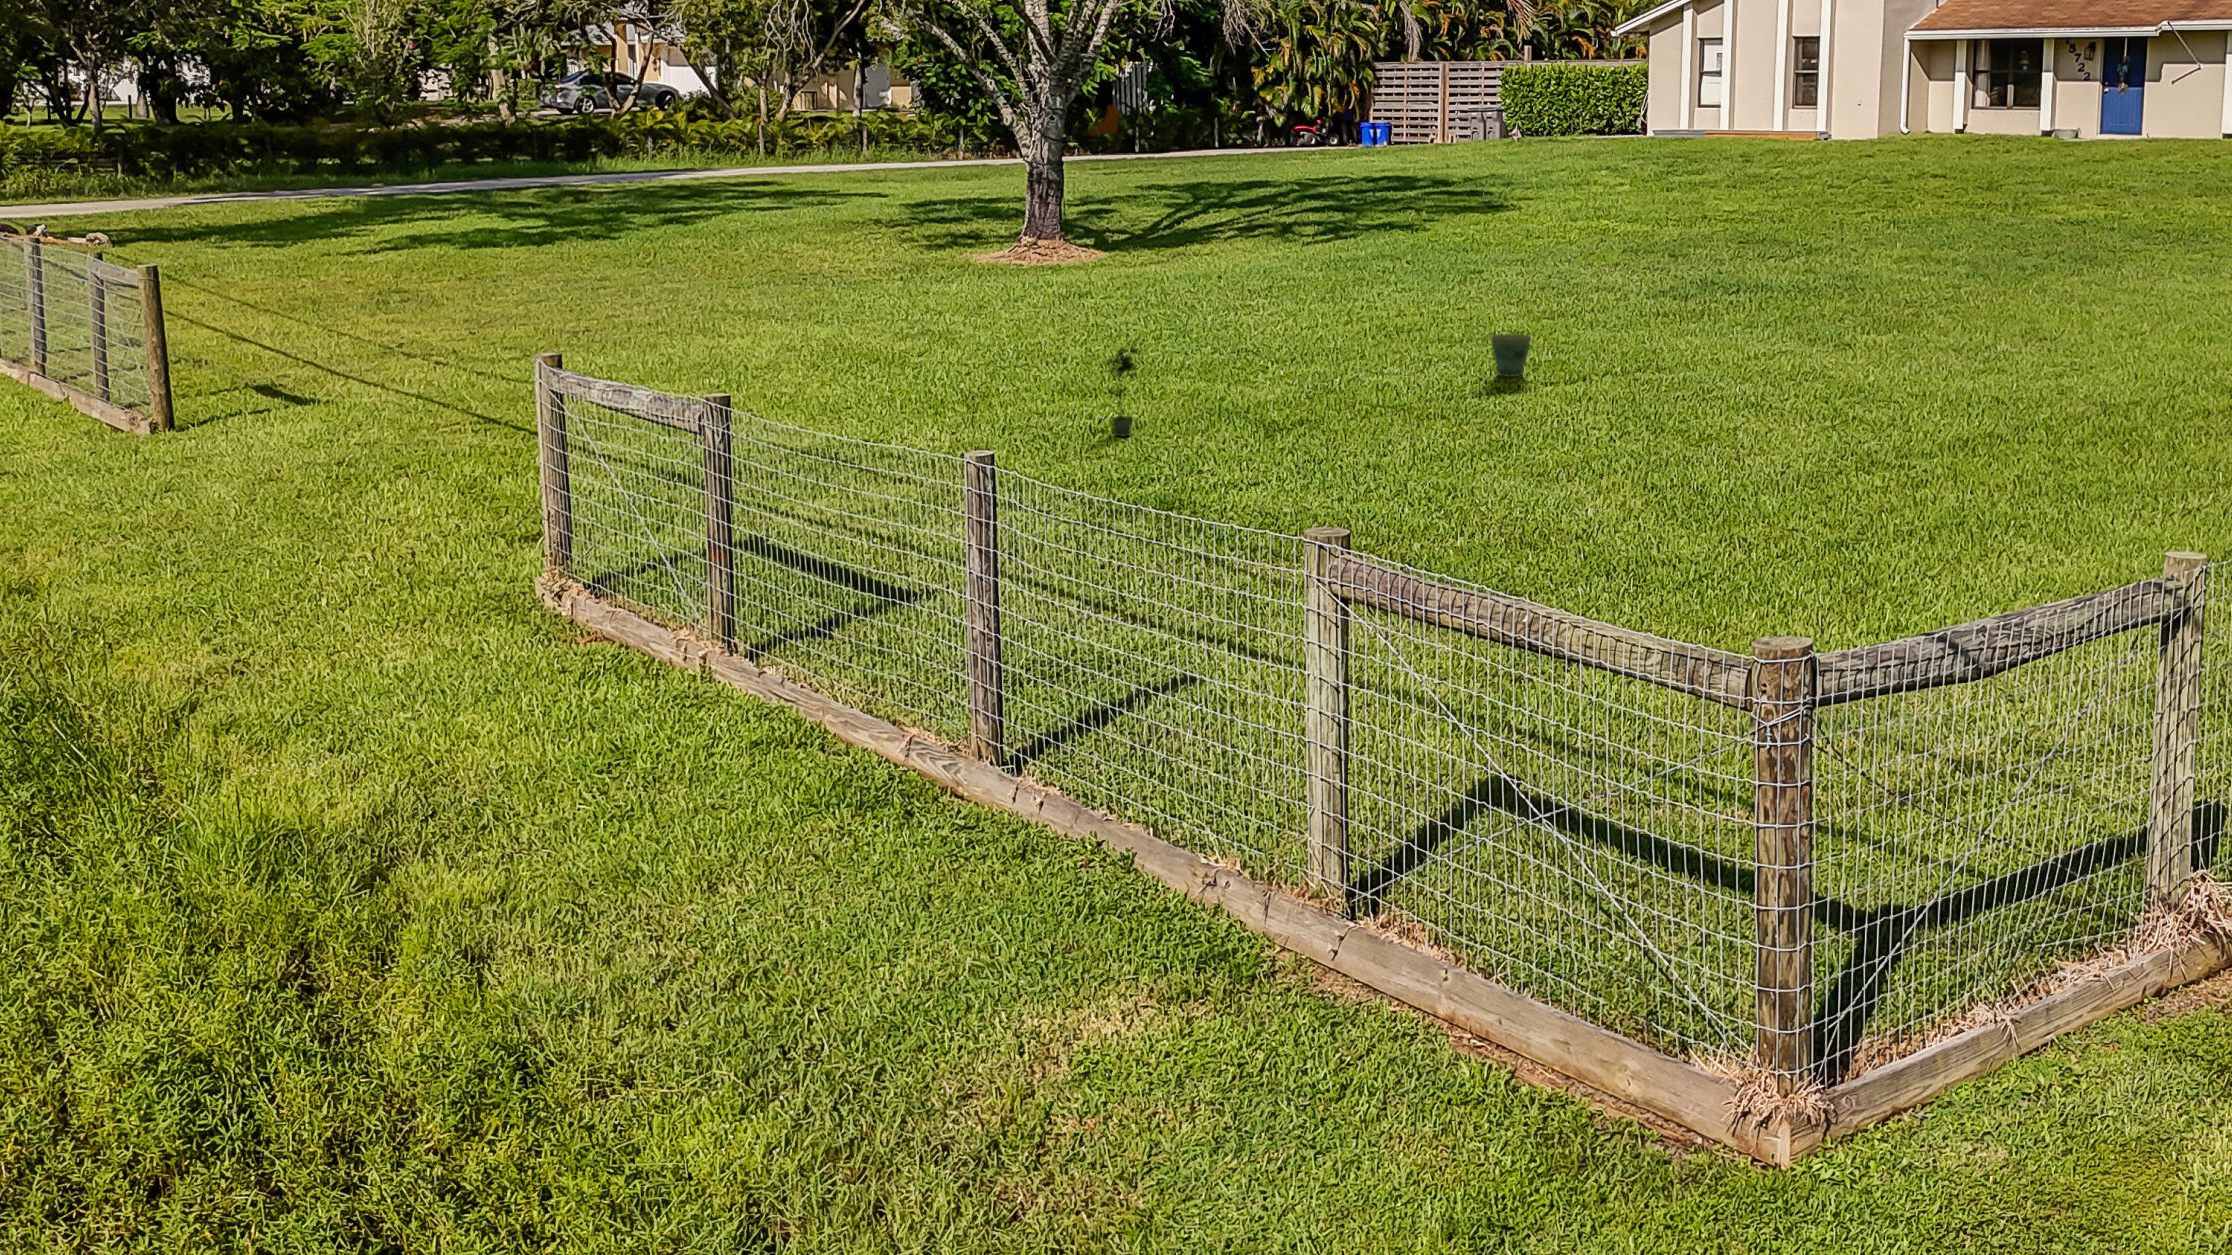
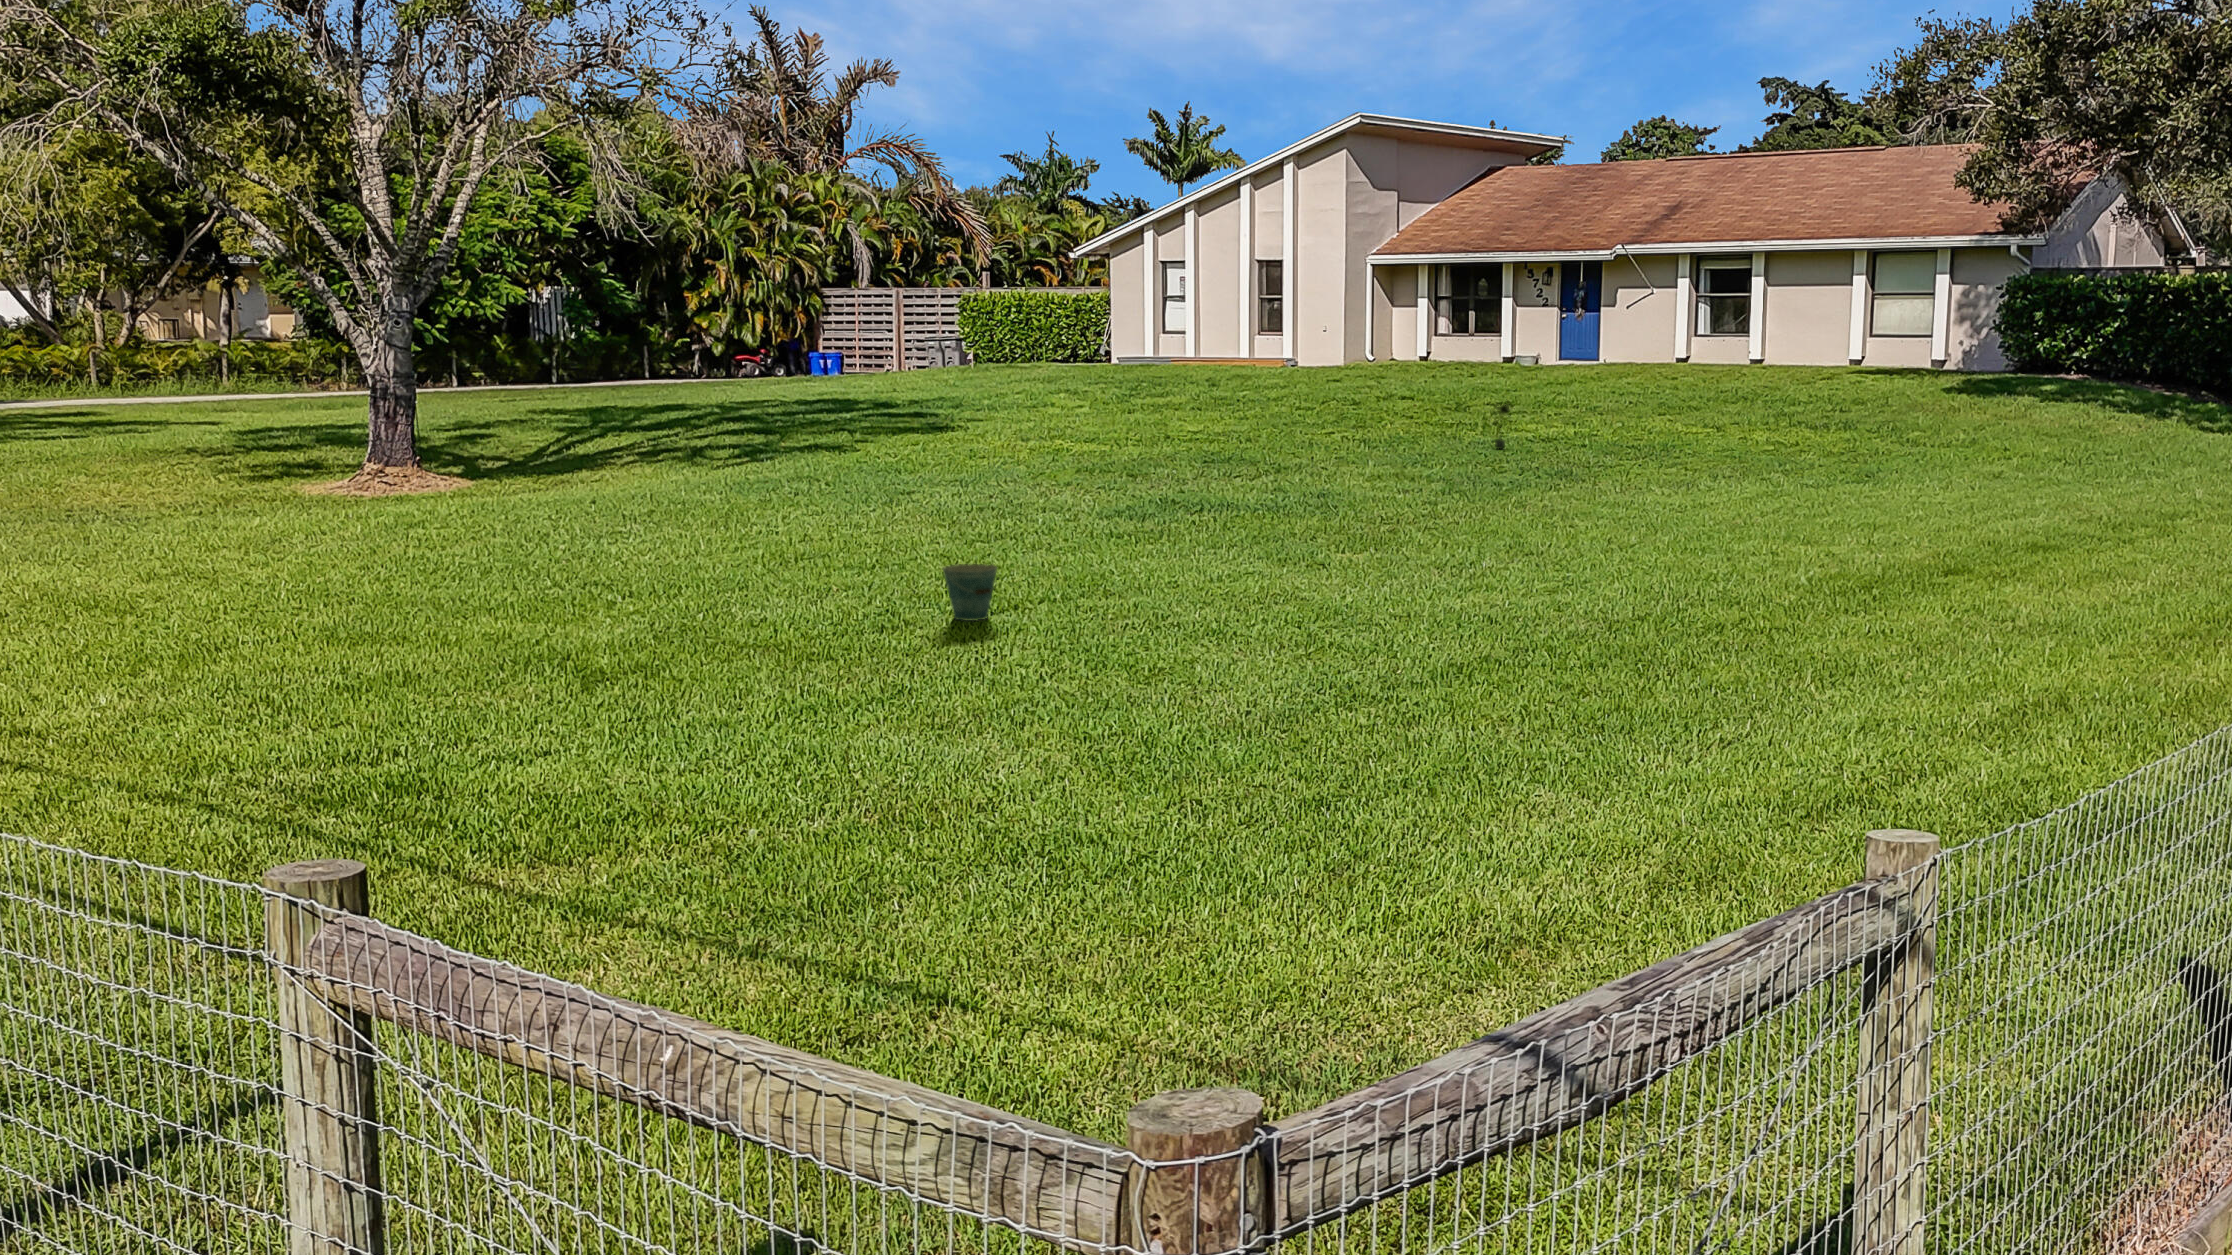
lounge chair: present [1089,106,1119,142] -> none [485,332,528,374]
potted plant: present [1107,346,1140,437] -> present [1495,401,1512,449]

